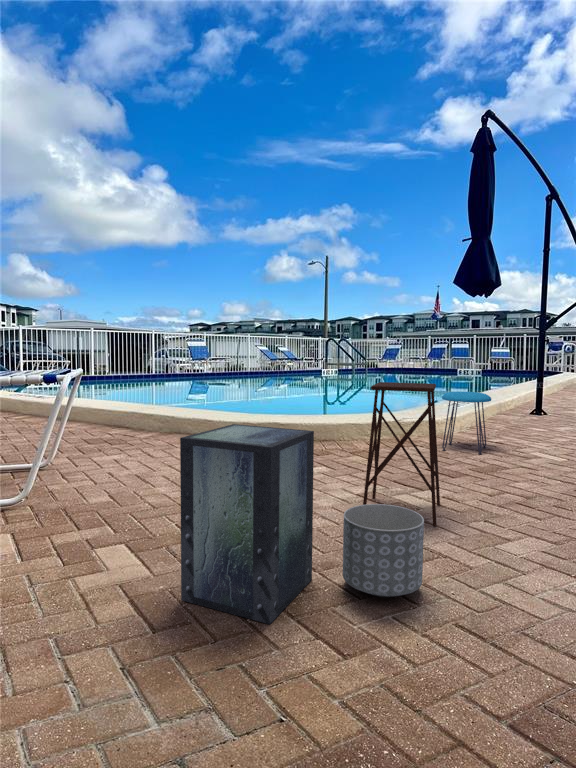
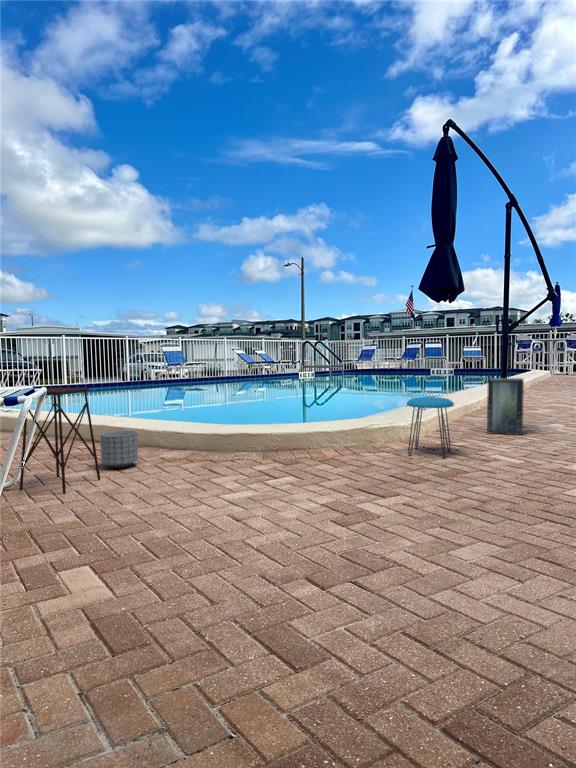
side table: present [363,382,440,527] -> present [20,388,100,494]
storage box: present [180,424,314,624] -> present [487,378,524,435]
planter: present [343,504,424,597] -> present [100,430,138,468]

